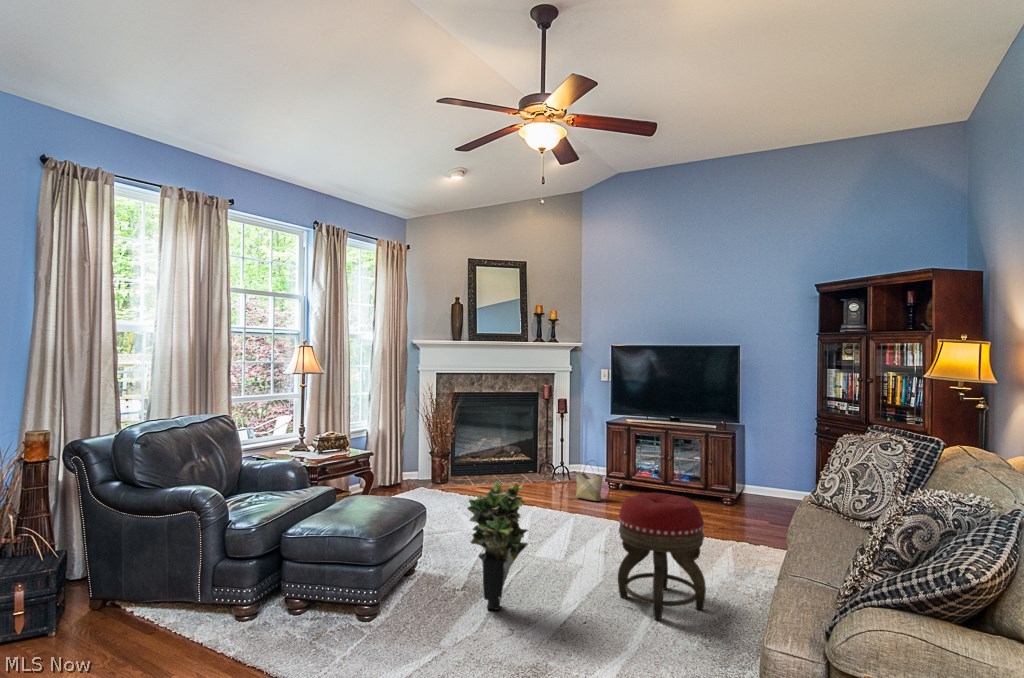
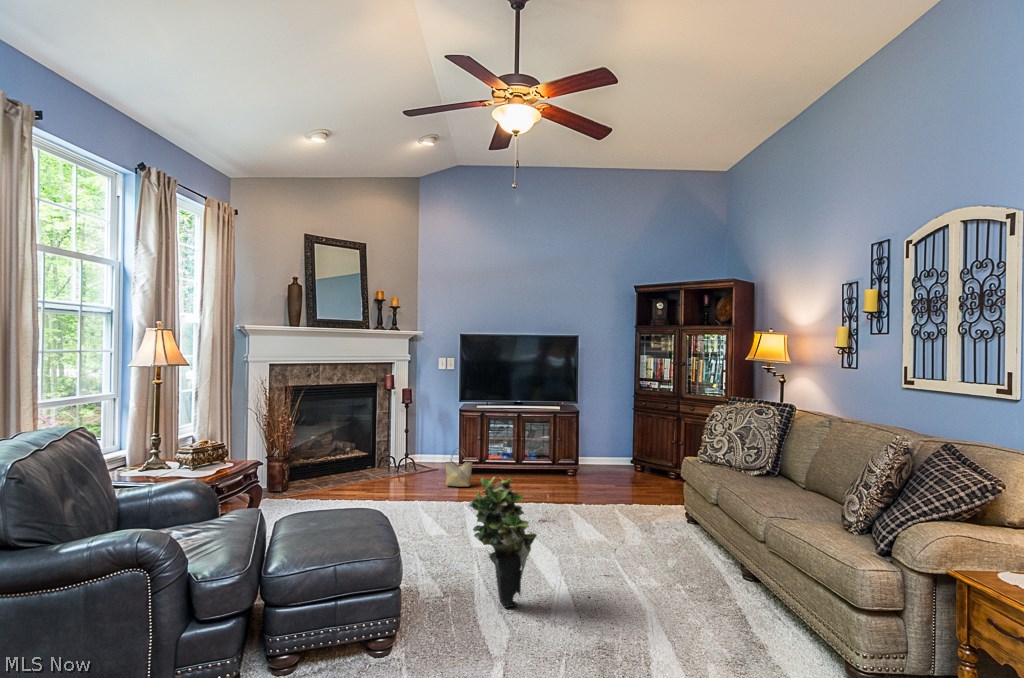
footstool: present [618,493,706,620] -> none [589,469,663,578]

